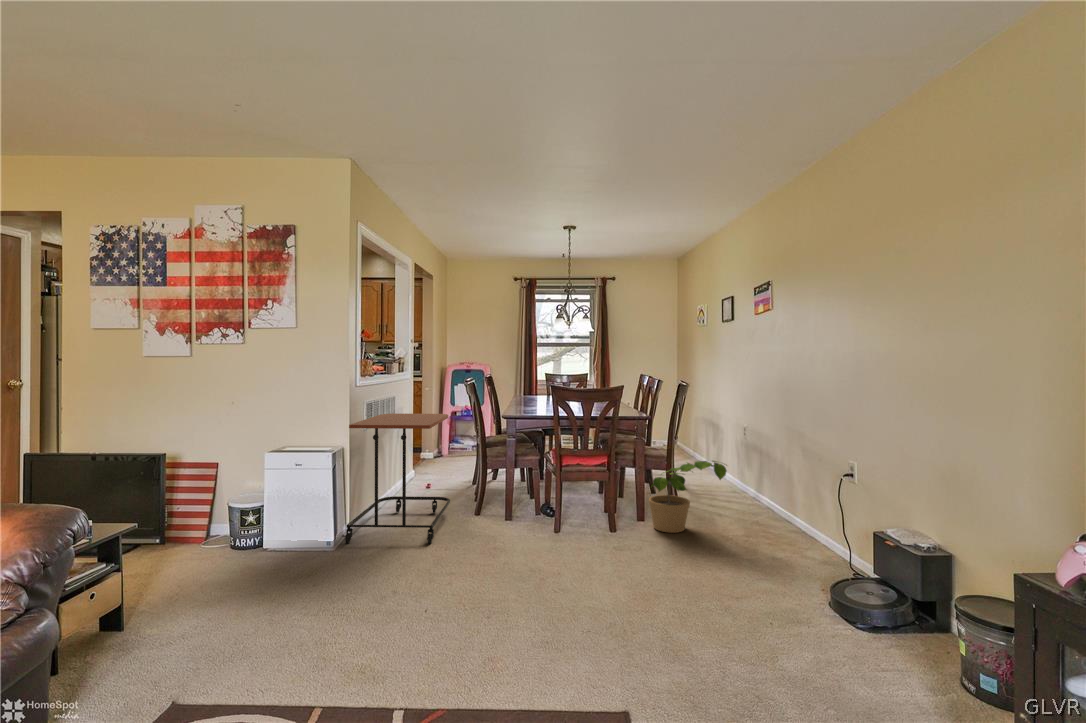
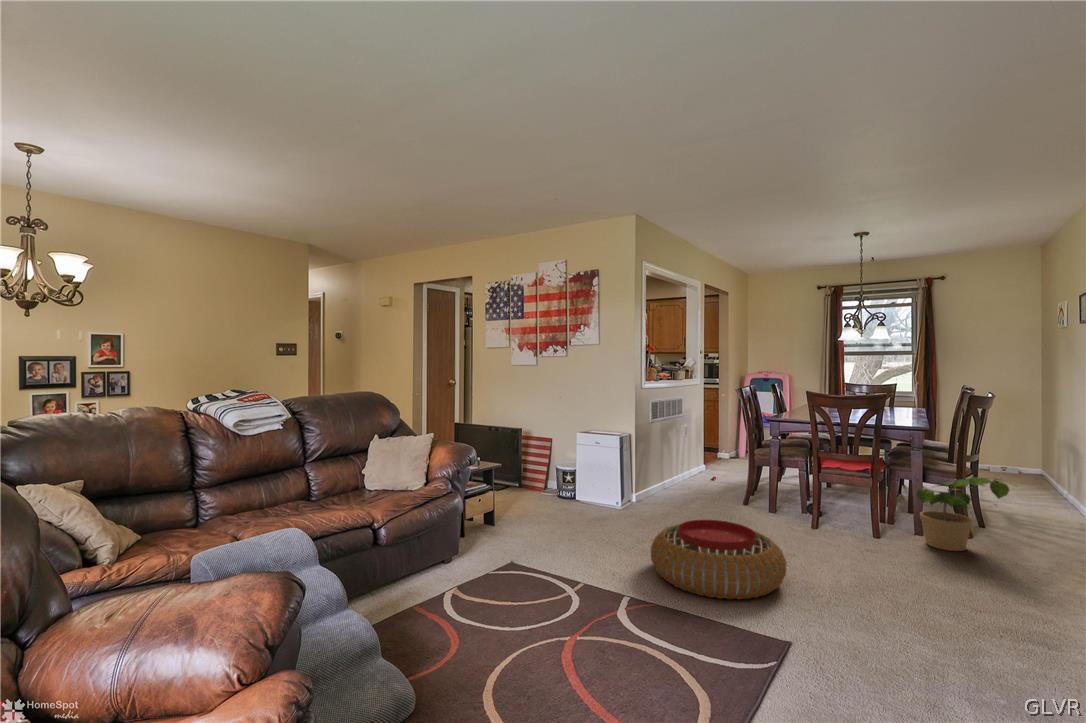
side table: present [345,414,450,544] -> none [630,412,720,518]
pouf: none [414,554,584,672] -> present [651,520,786,599]

